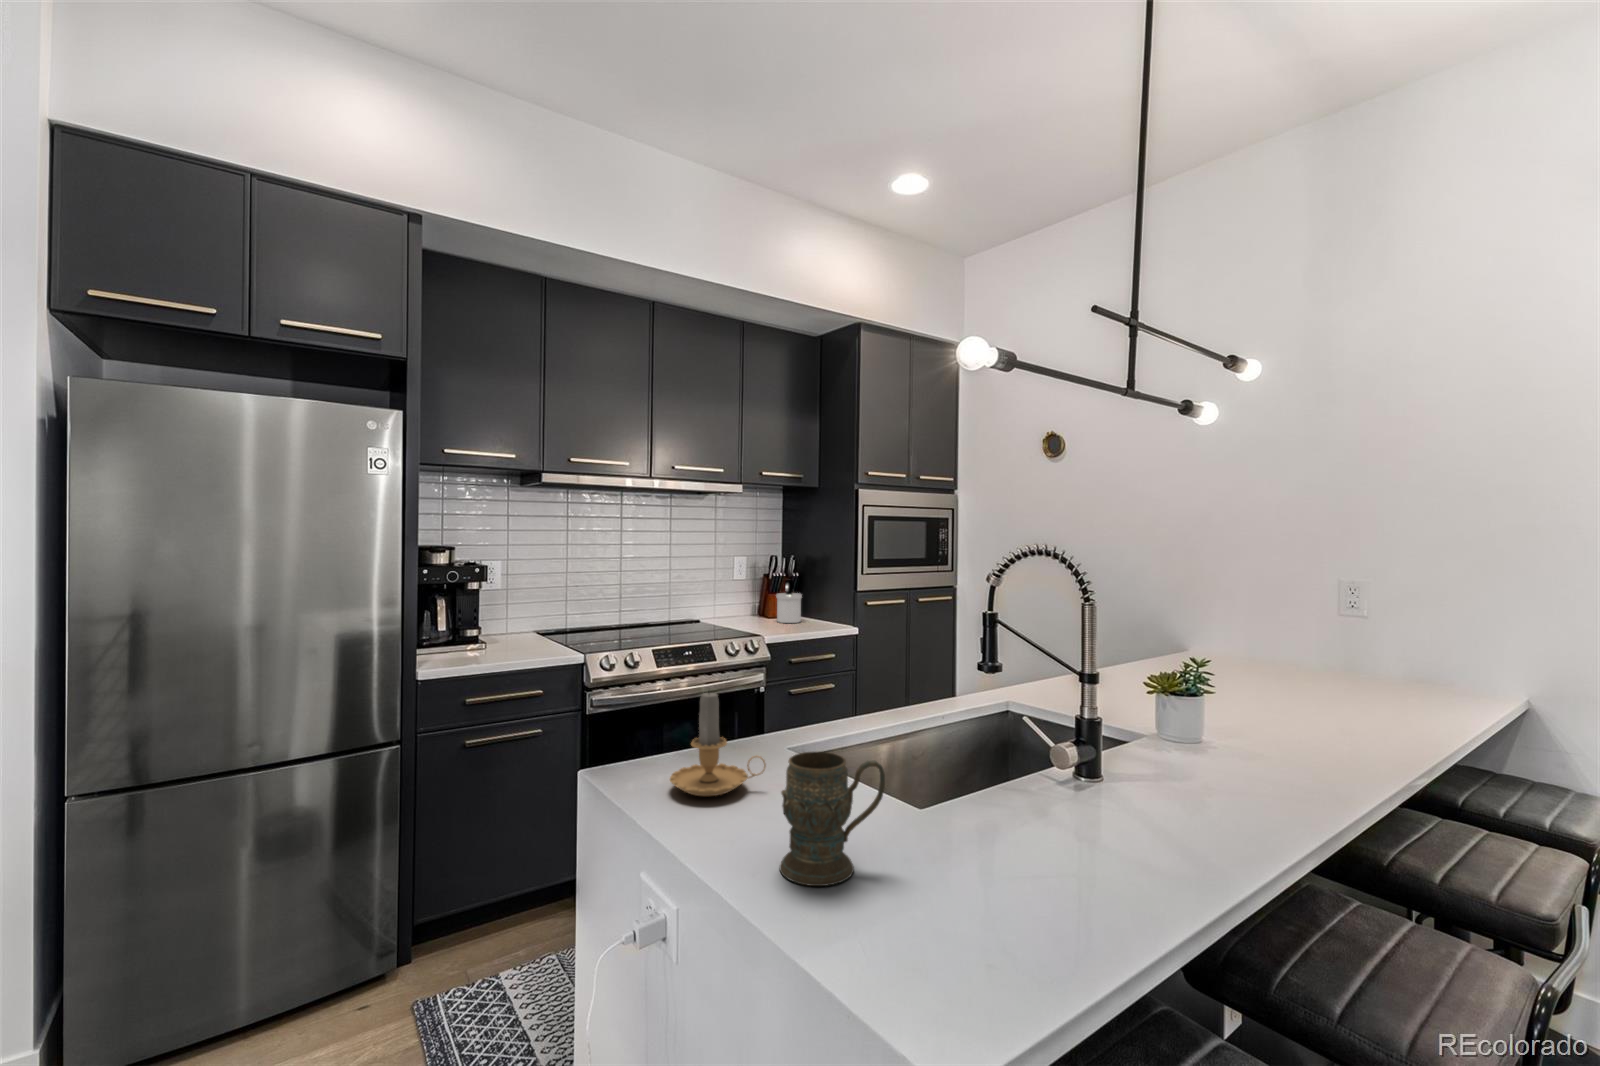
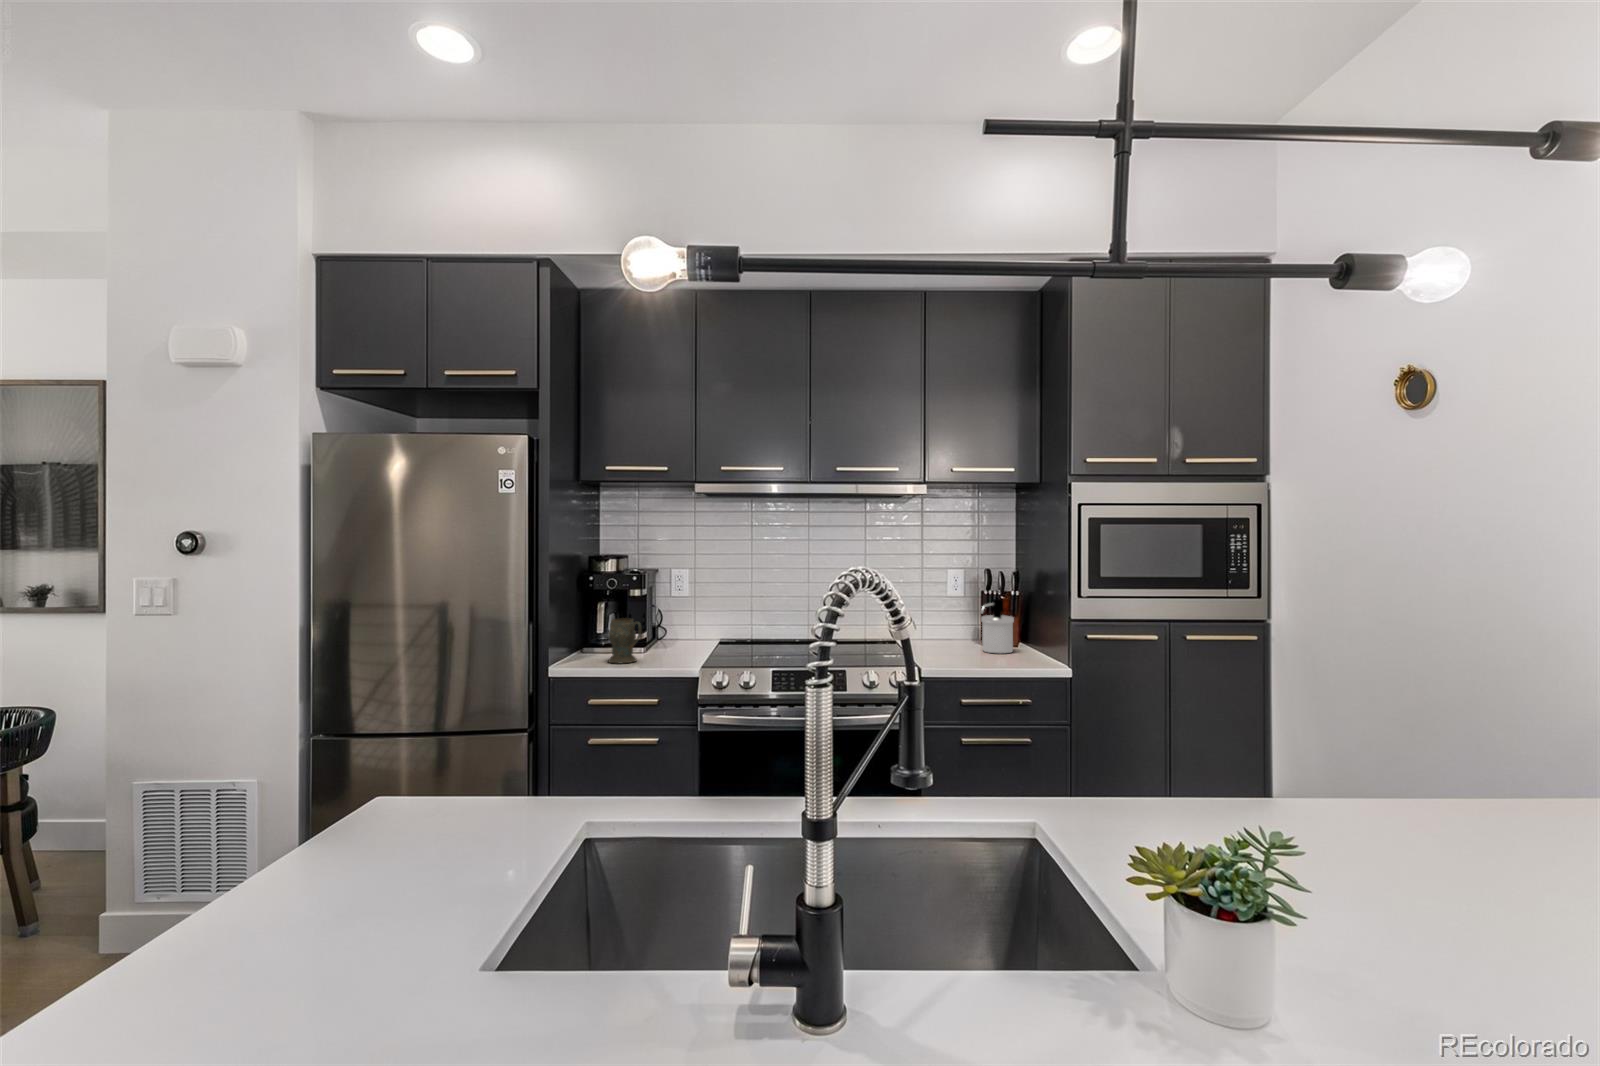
candle: present [670,692,766,796] -> none [361,726,457,846]
mug: present [779,752,885,886] -> present [608,618,641,664]

